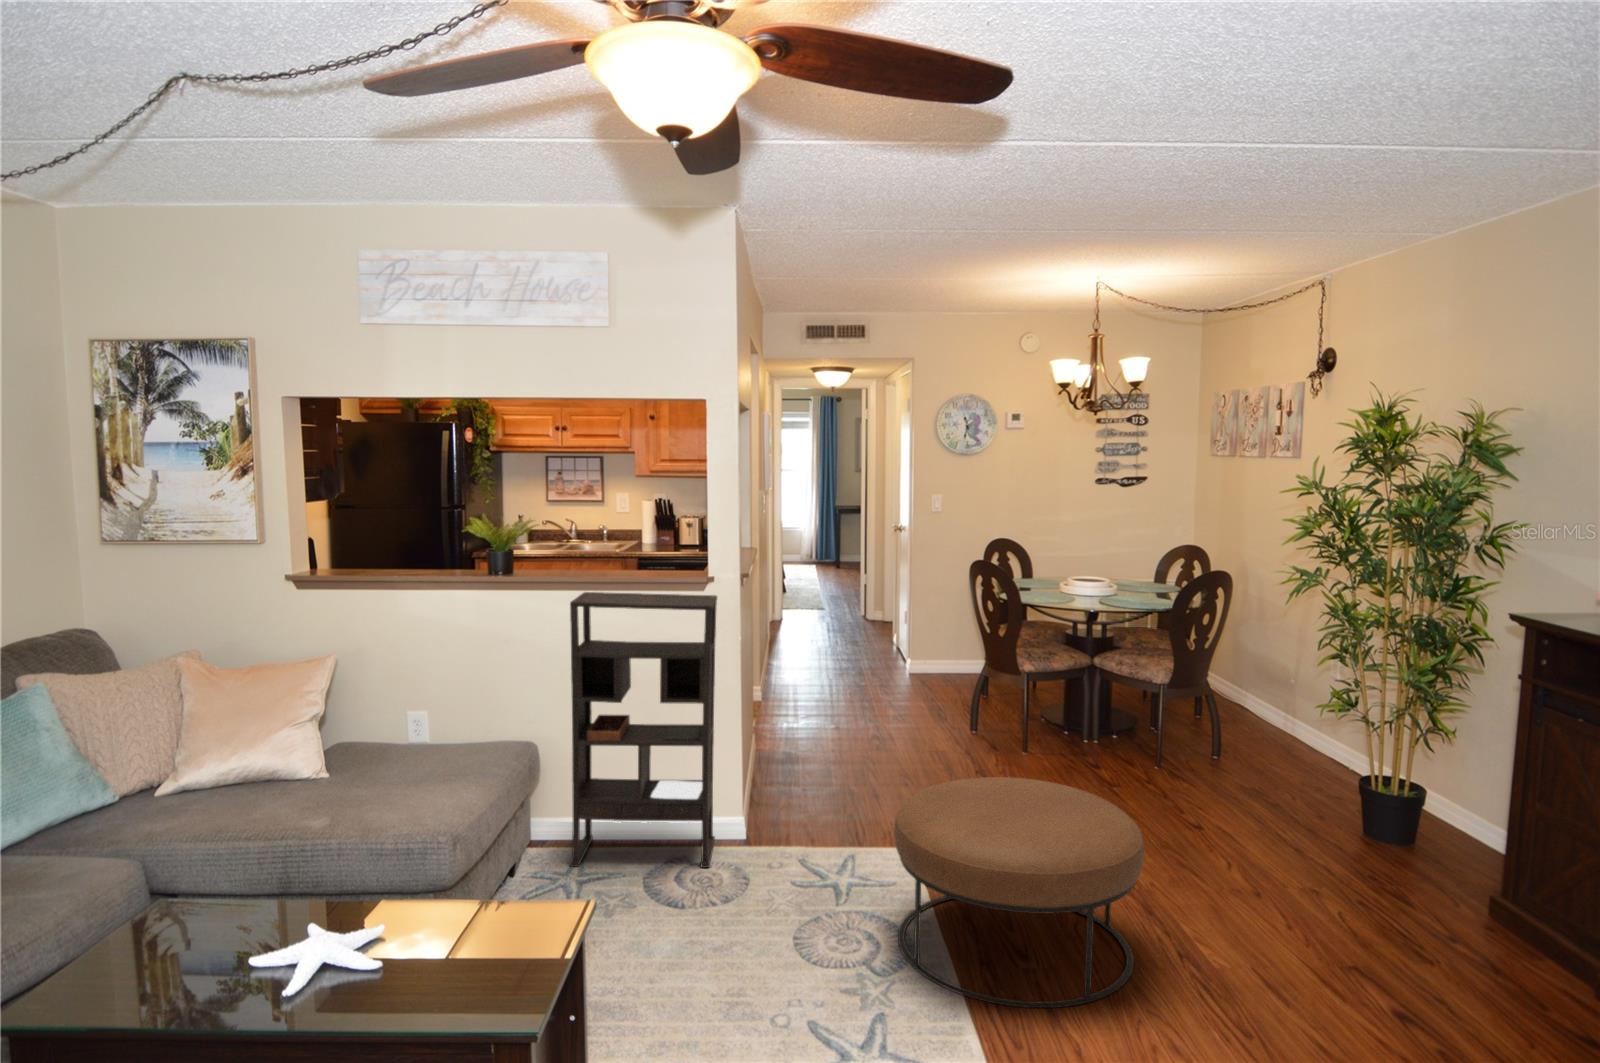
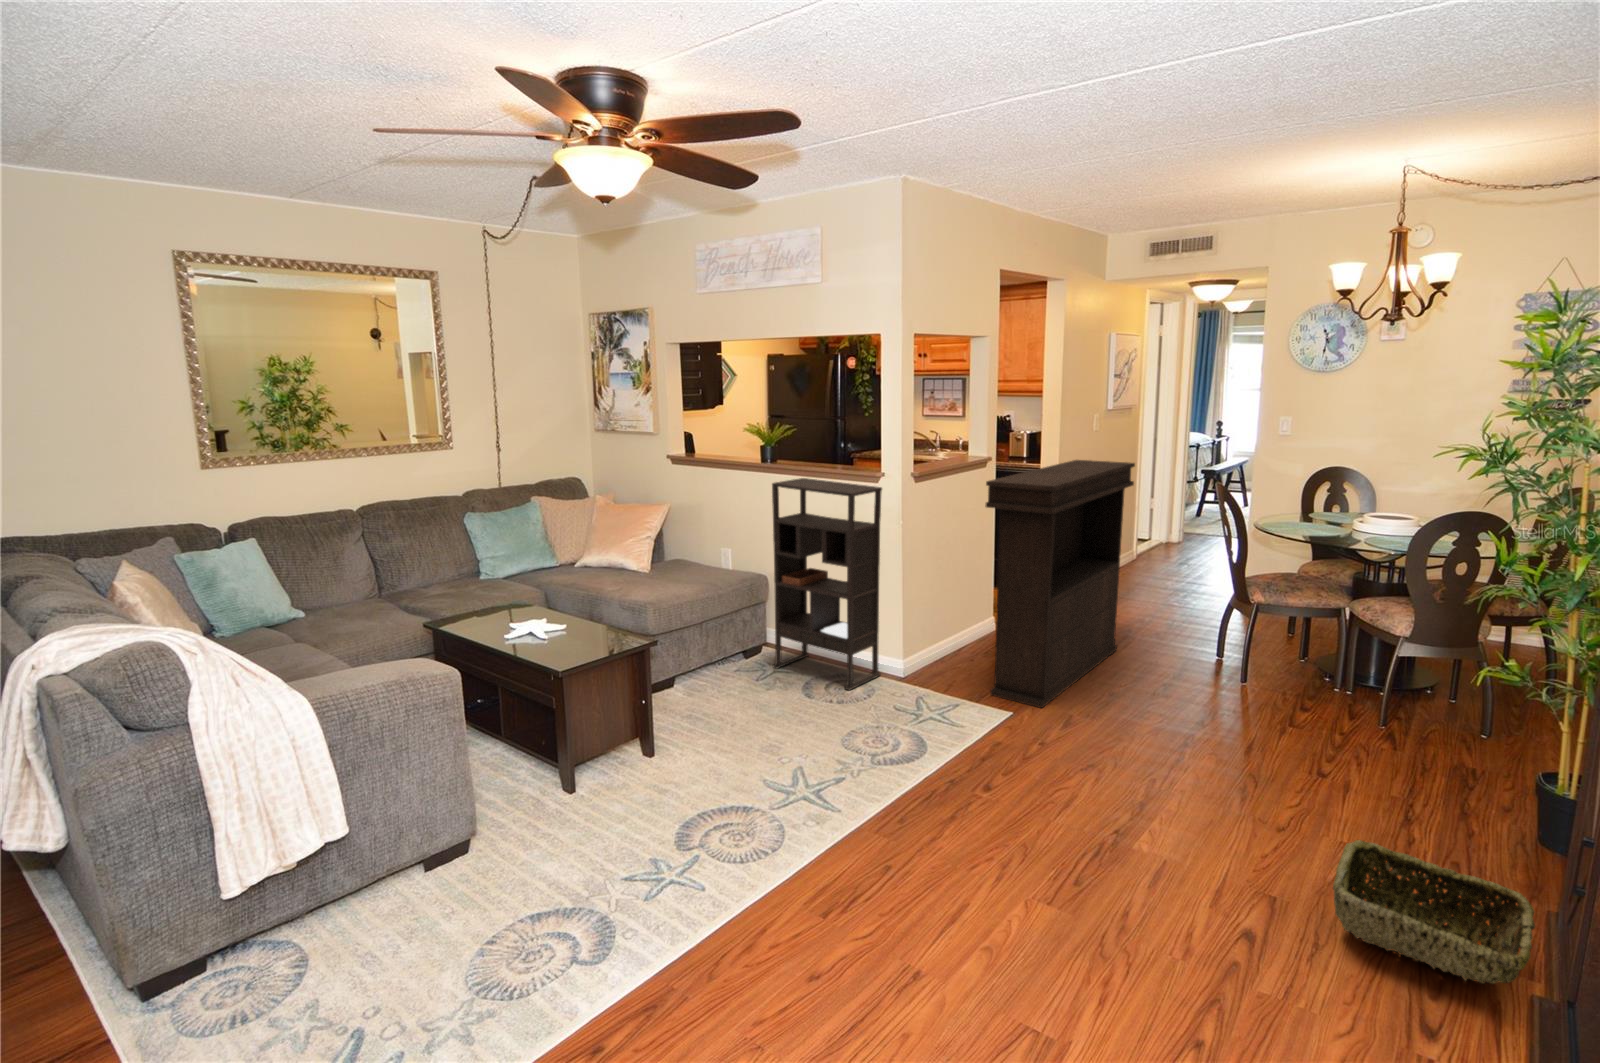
console table: none [831,549,930,830] -> present [985,460,1135,708]
ottoman: present [894,777,1144,1008] -> none [873,658,1093,860]
woven basket: none [1335,861,1501,948] -> present [1333,840,1535,984]

